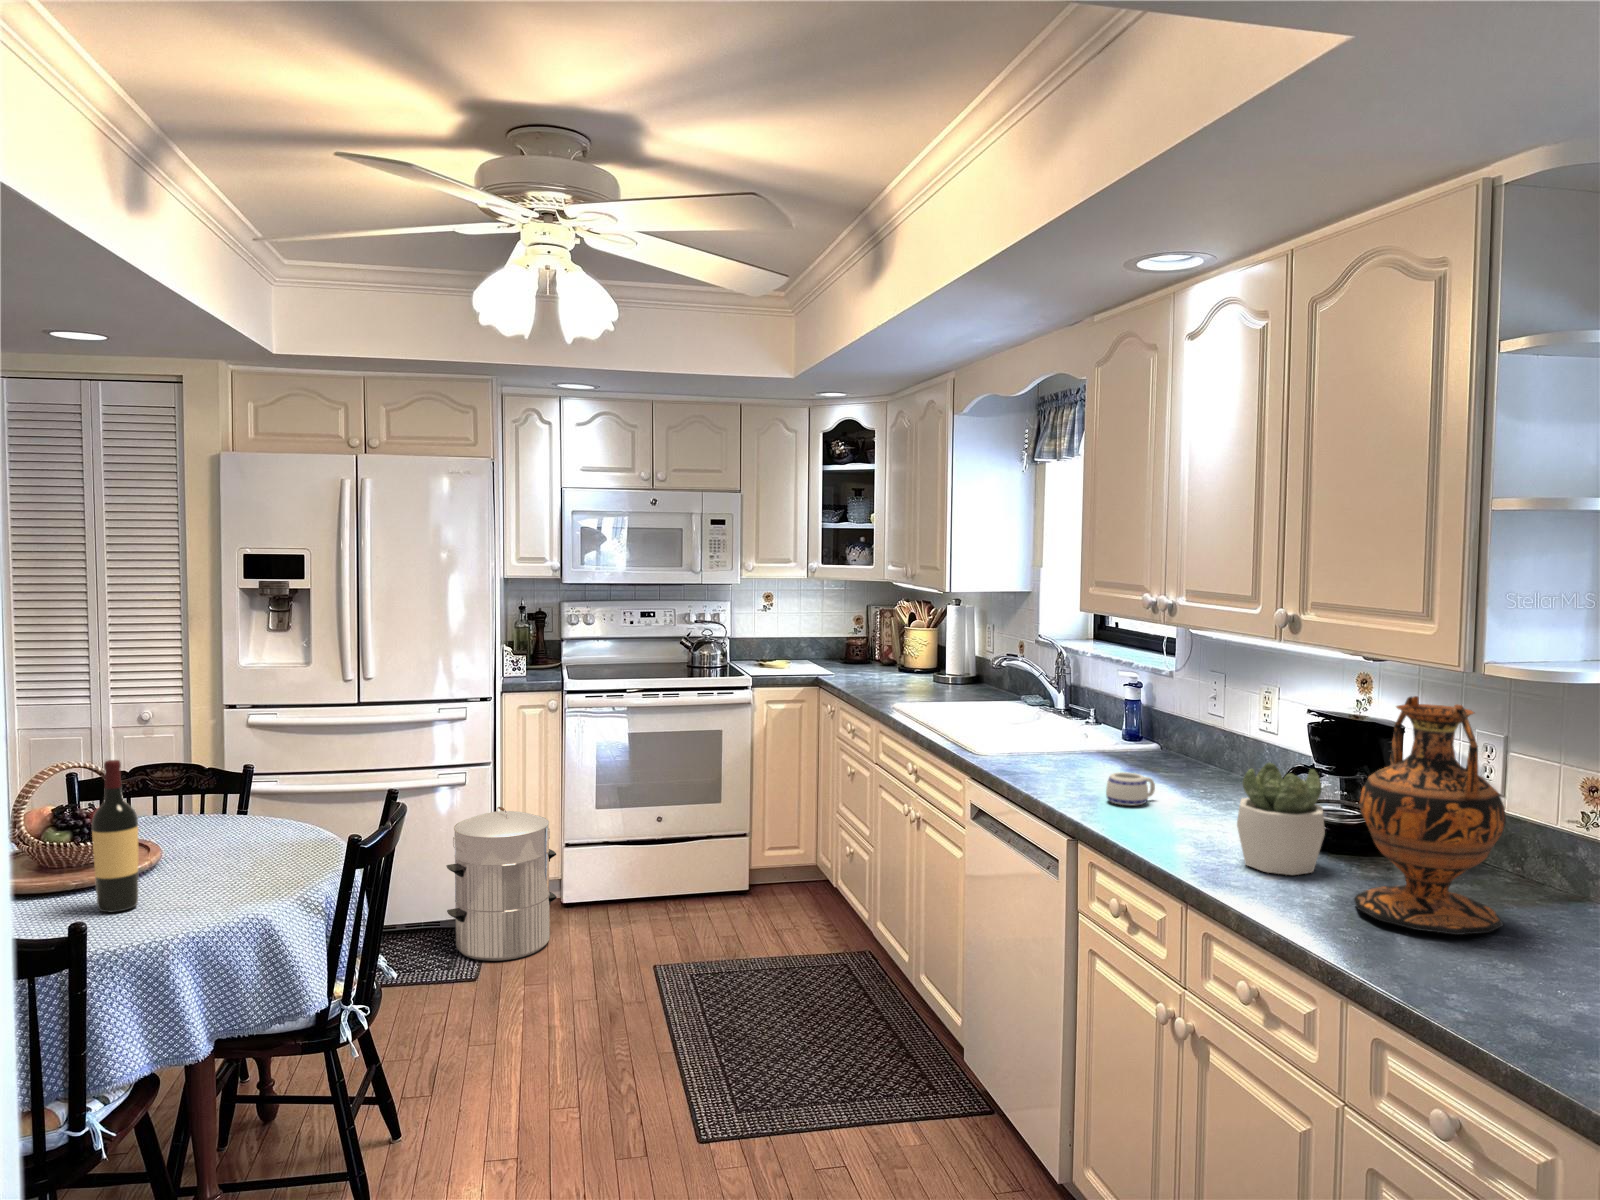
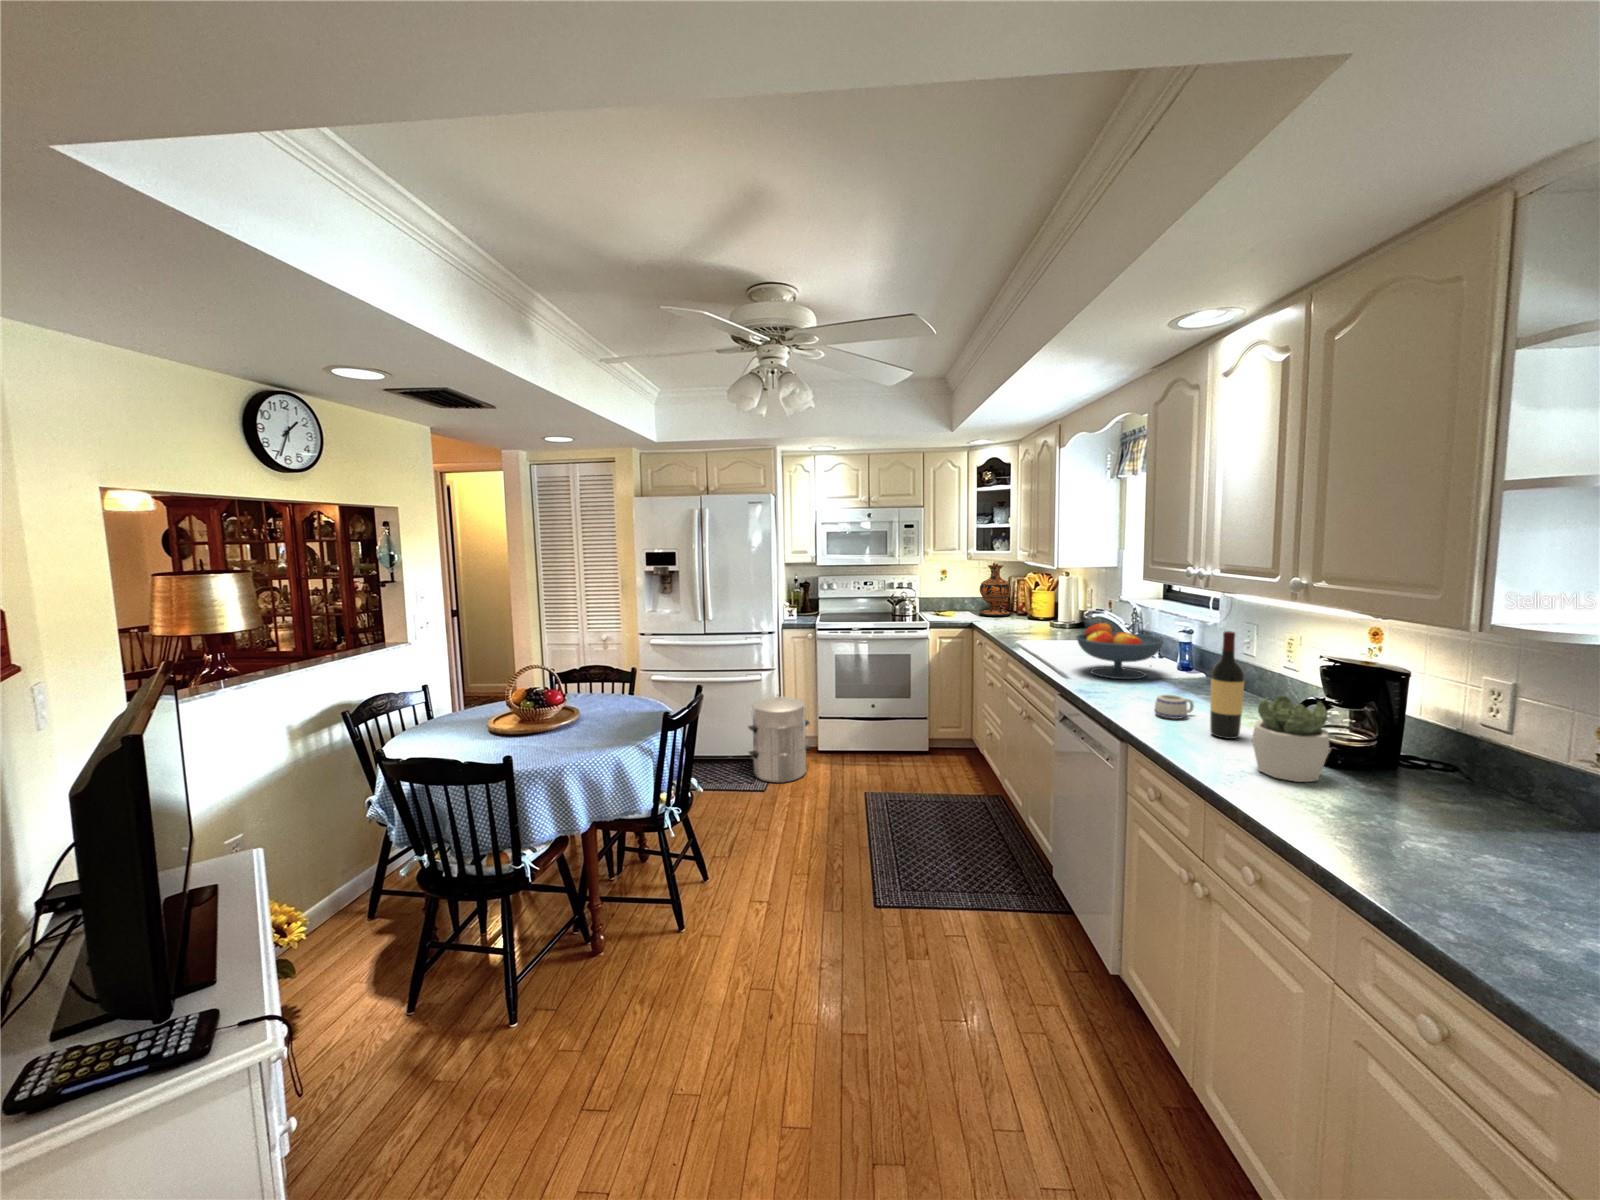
fruit bowl: none [988,673,1107,756] -> present [1076,623,1164,679]
vase: present [1354,696,1506,935] -> present [979,563,1011,616]
wine bottle: present [92,760,138,912] -> present [1210,631,1245,739]

